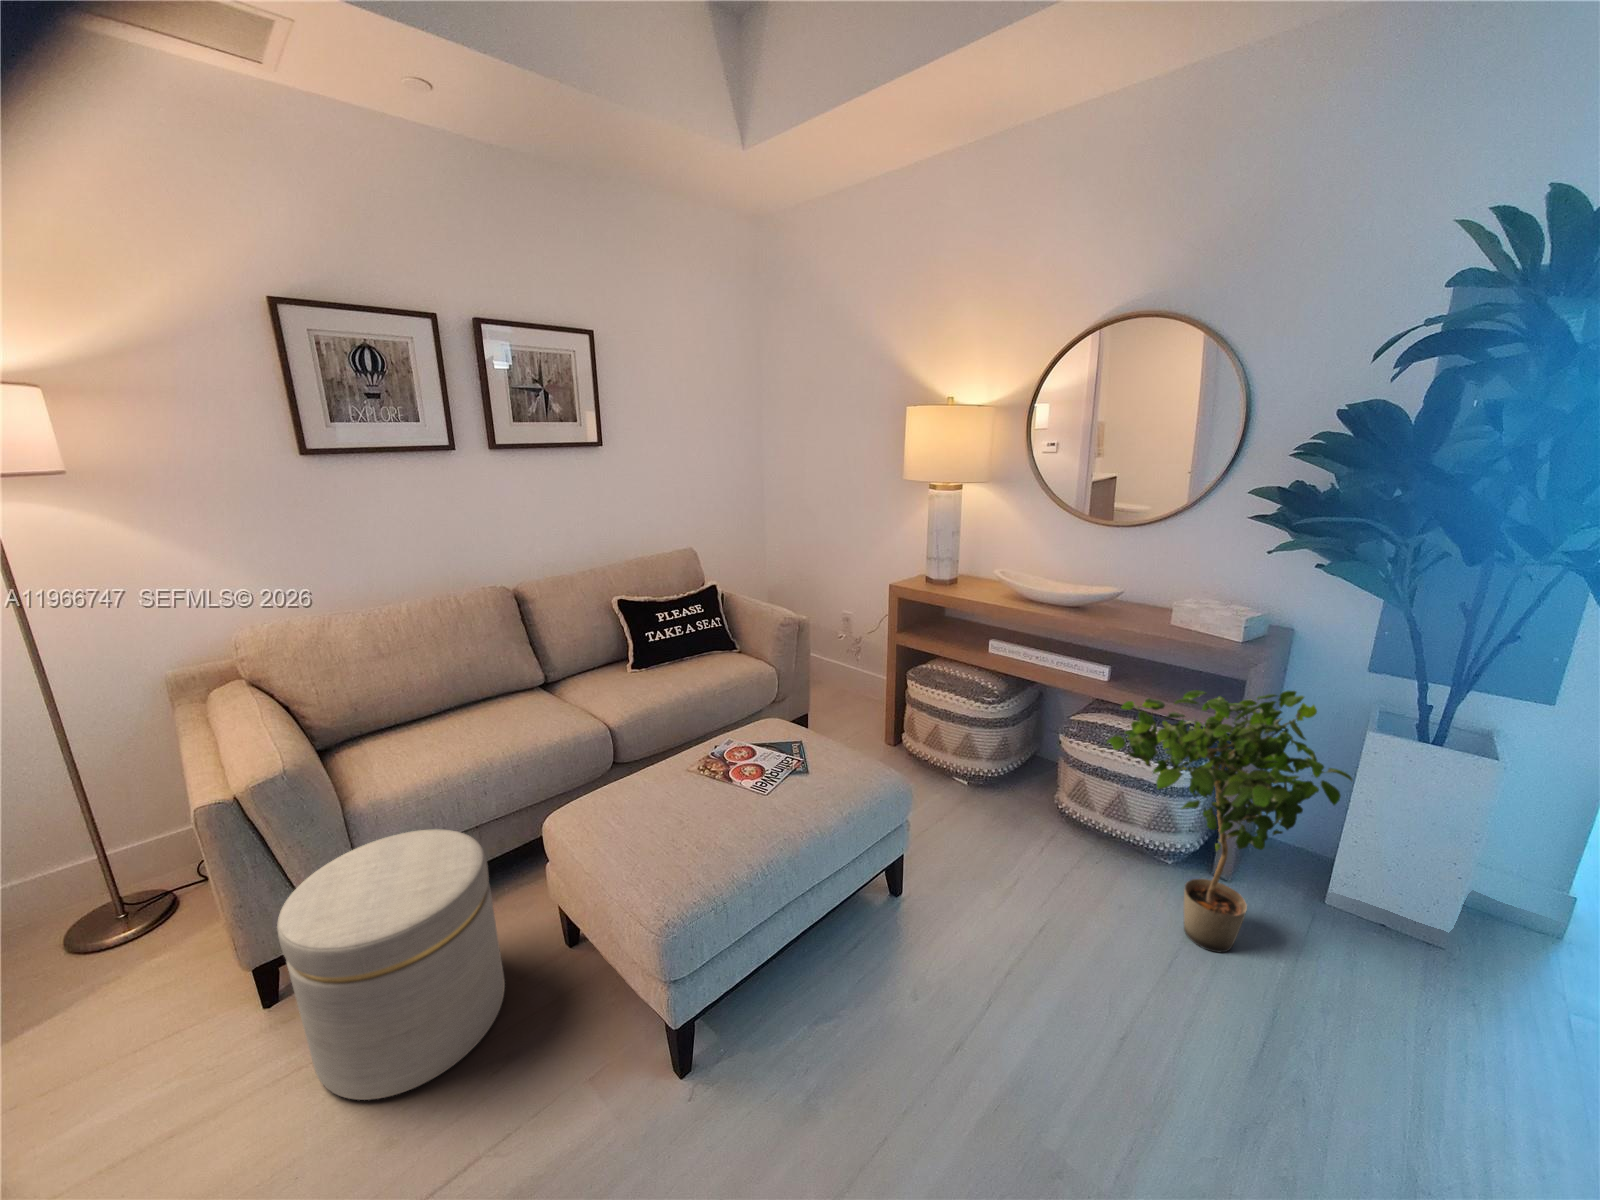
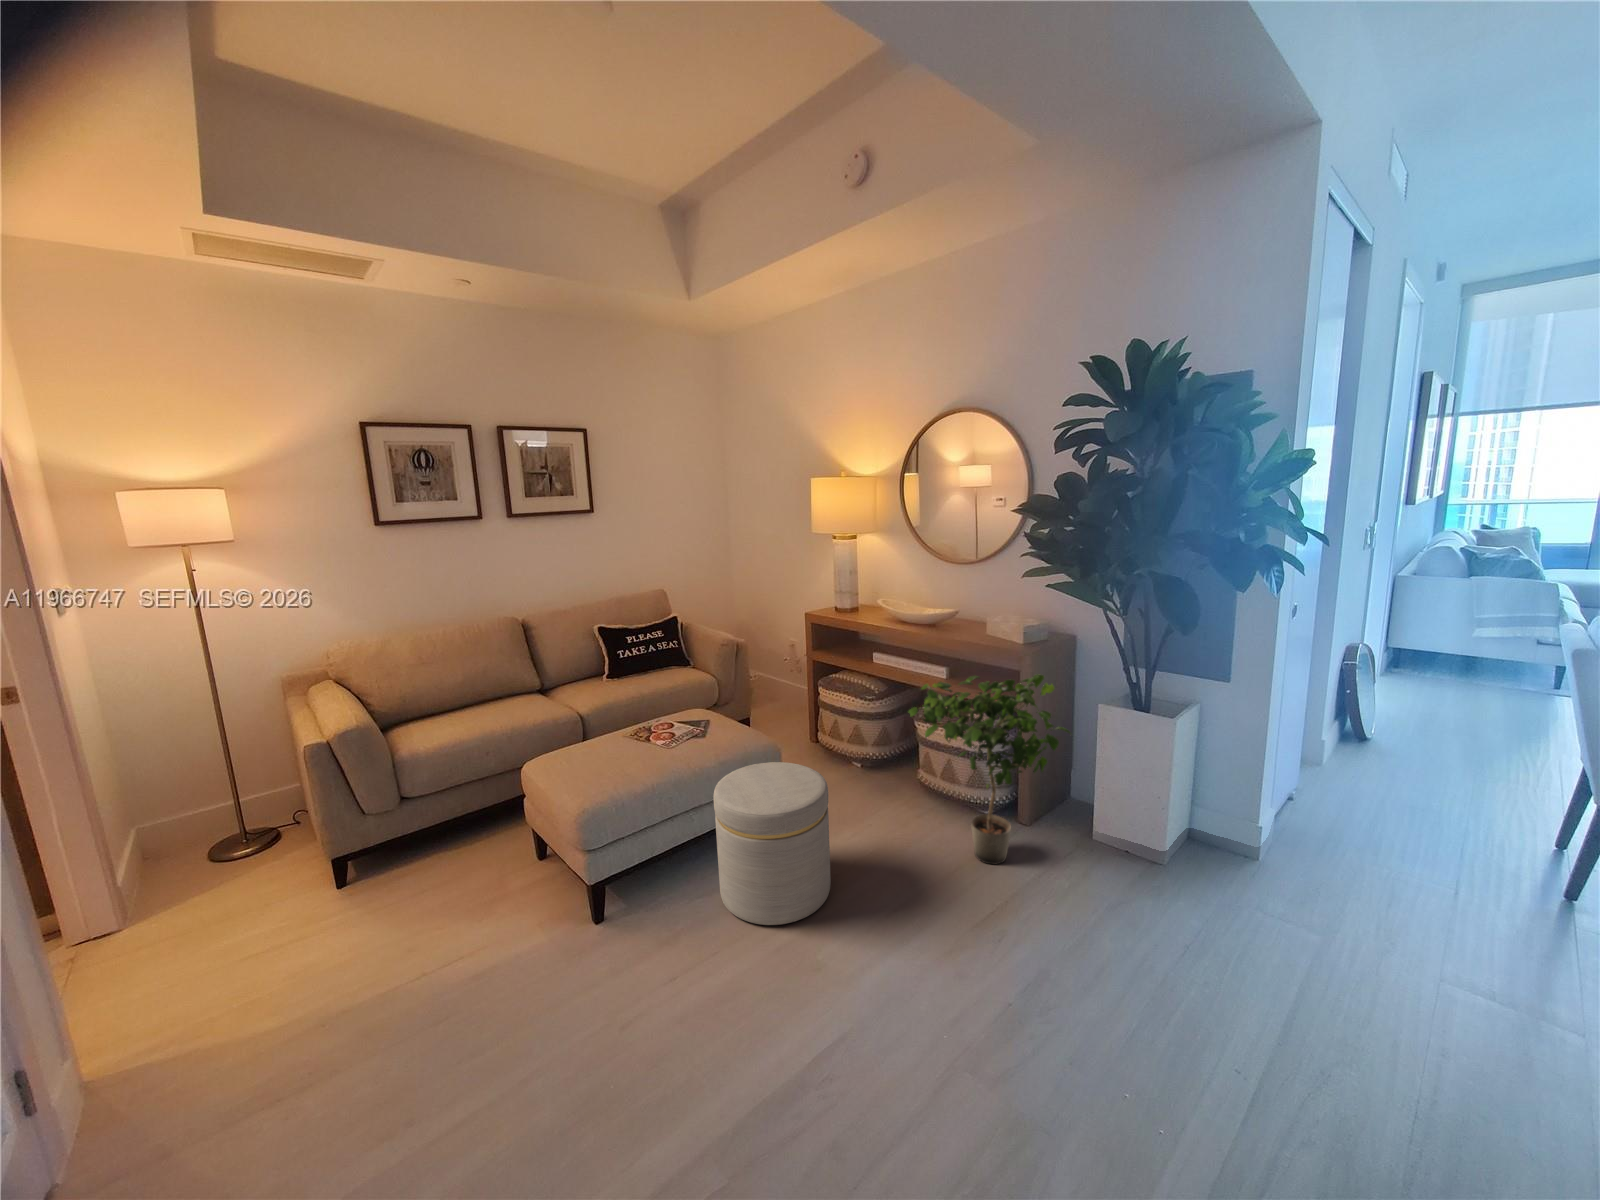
ottoman: present [277,829,505,1100] -> present [713,762,831,925]

